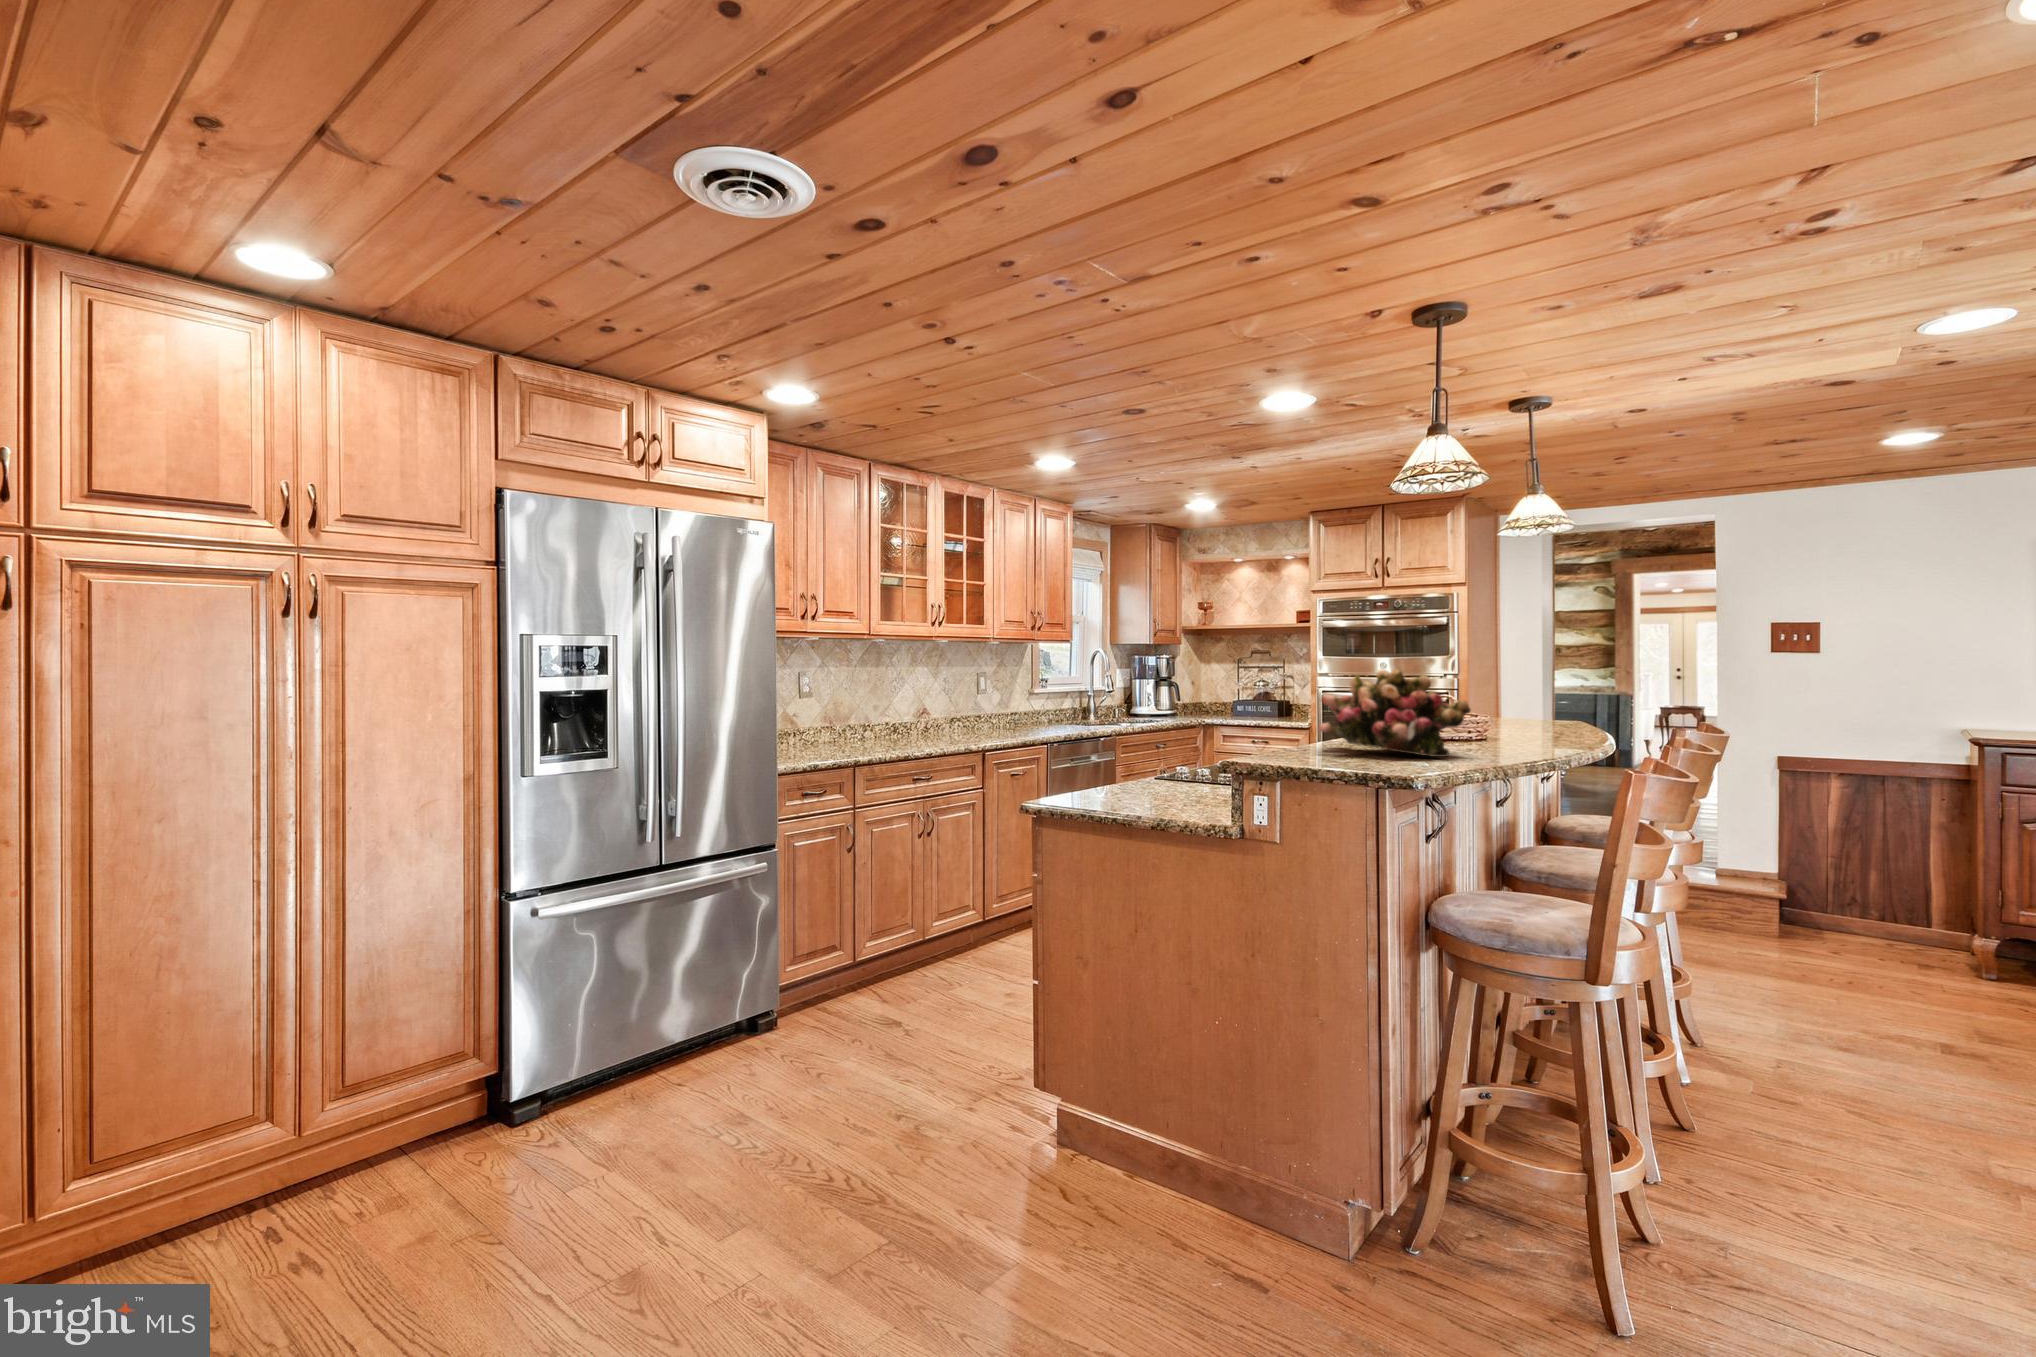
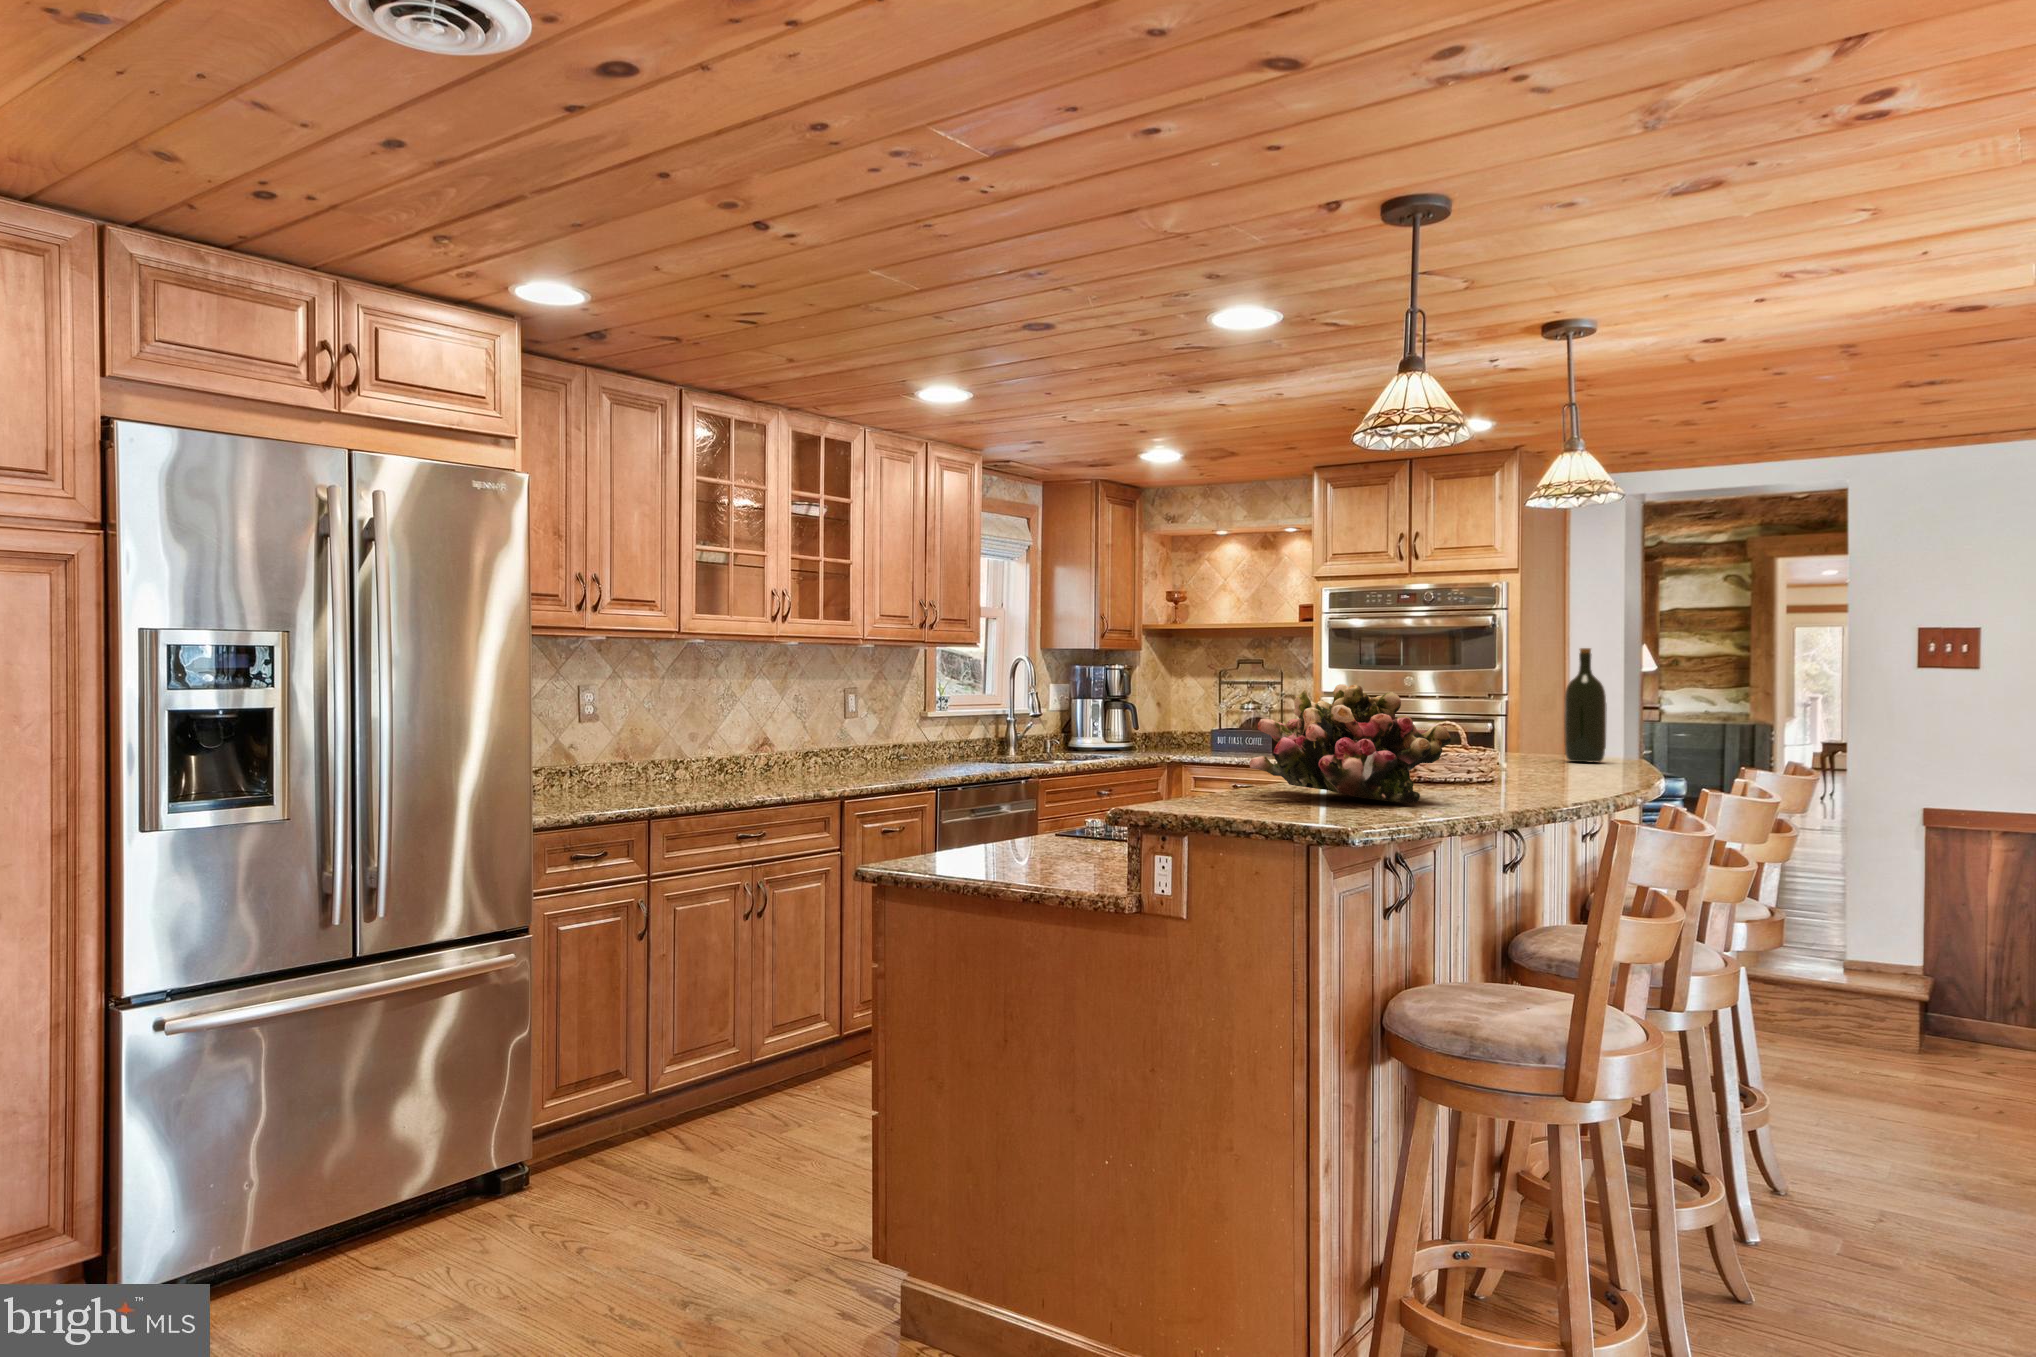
wine bottle: none [1523,641,1555,725] -> present [1564,648,1607,762]

